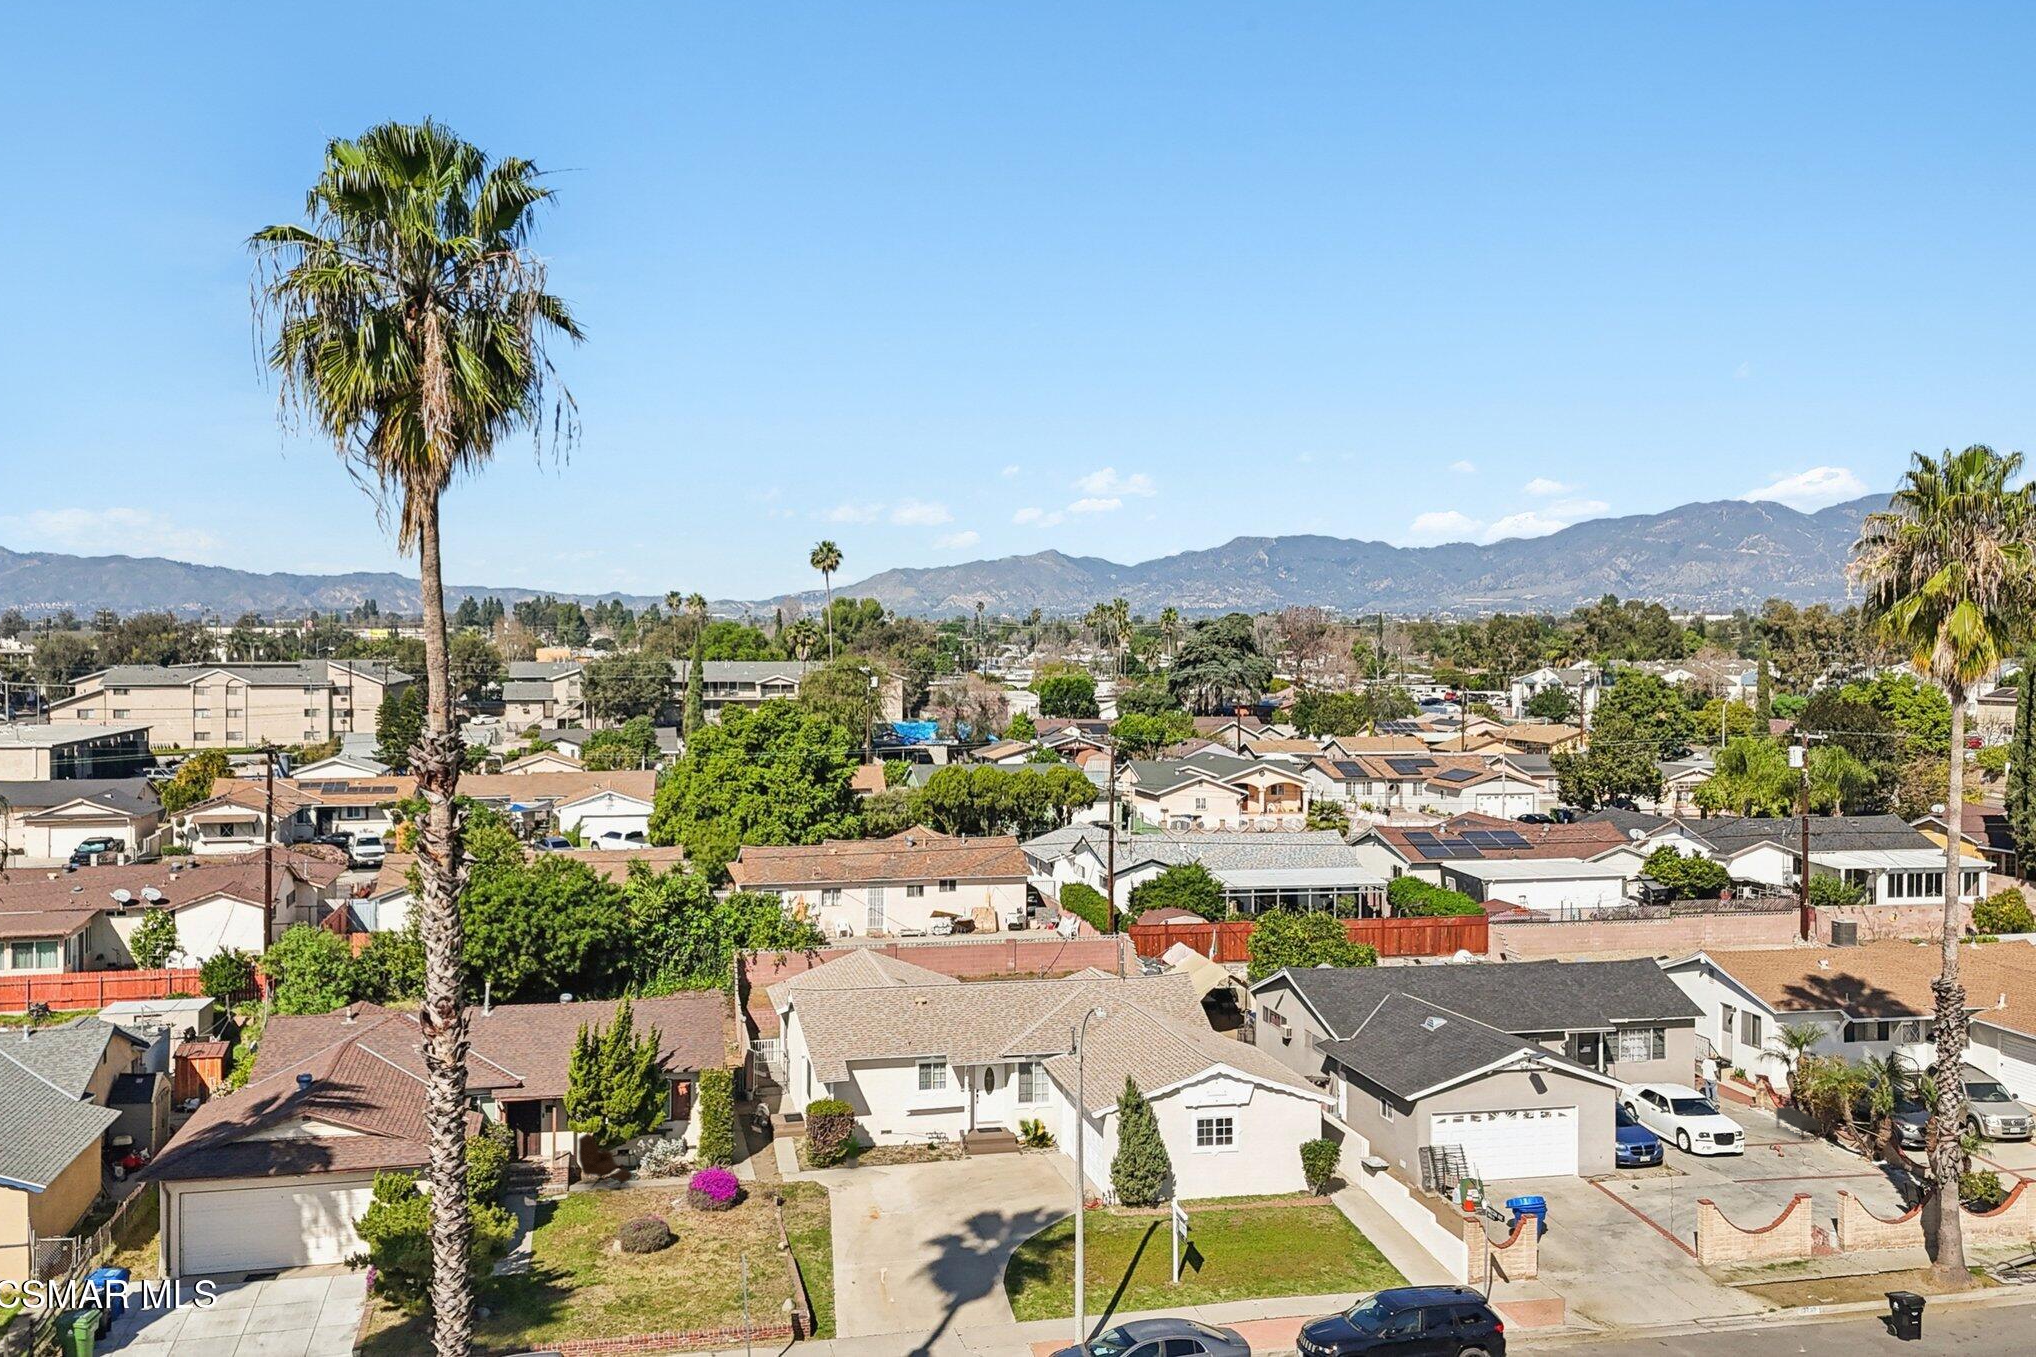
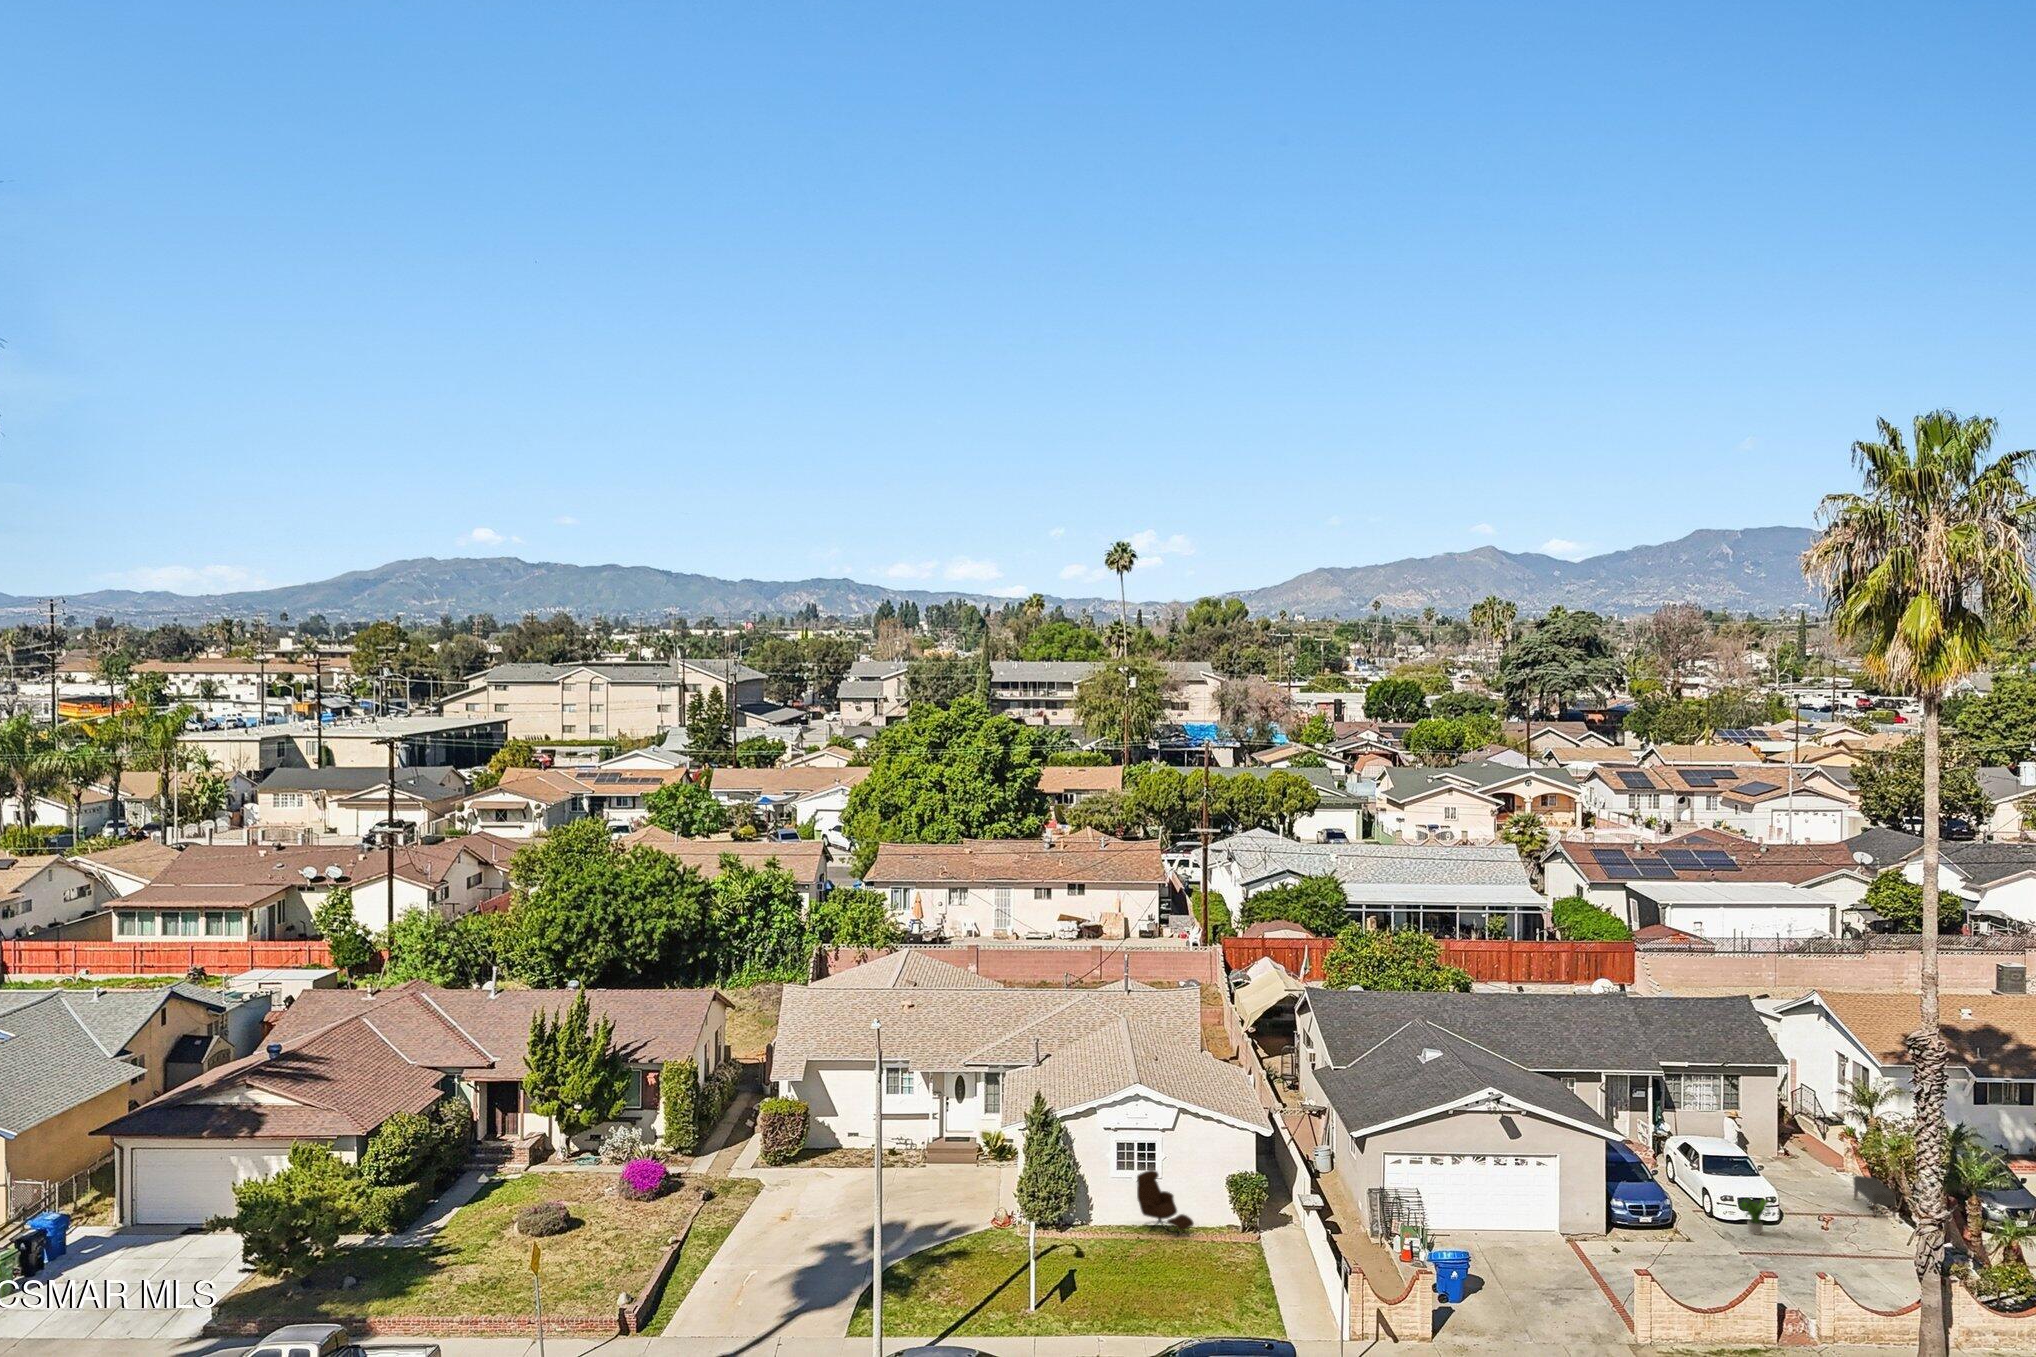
lounge chair: present [578,1134,633,1186] -> present [1137,1170,1194,1232]
potted plant: present [839,1136,862,1168] -> present [1740,1198,1769,1235]

